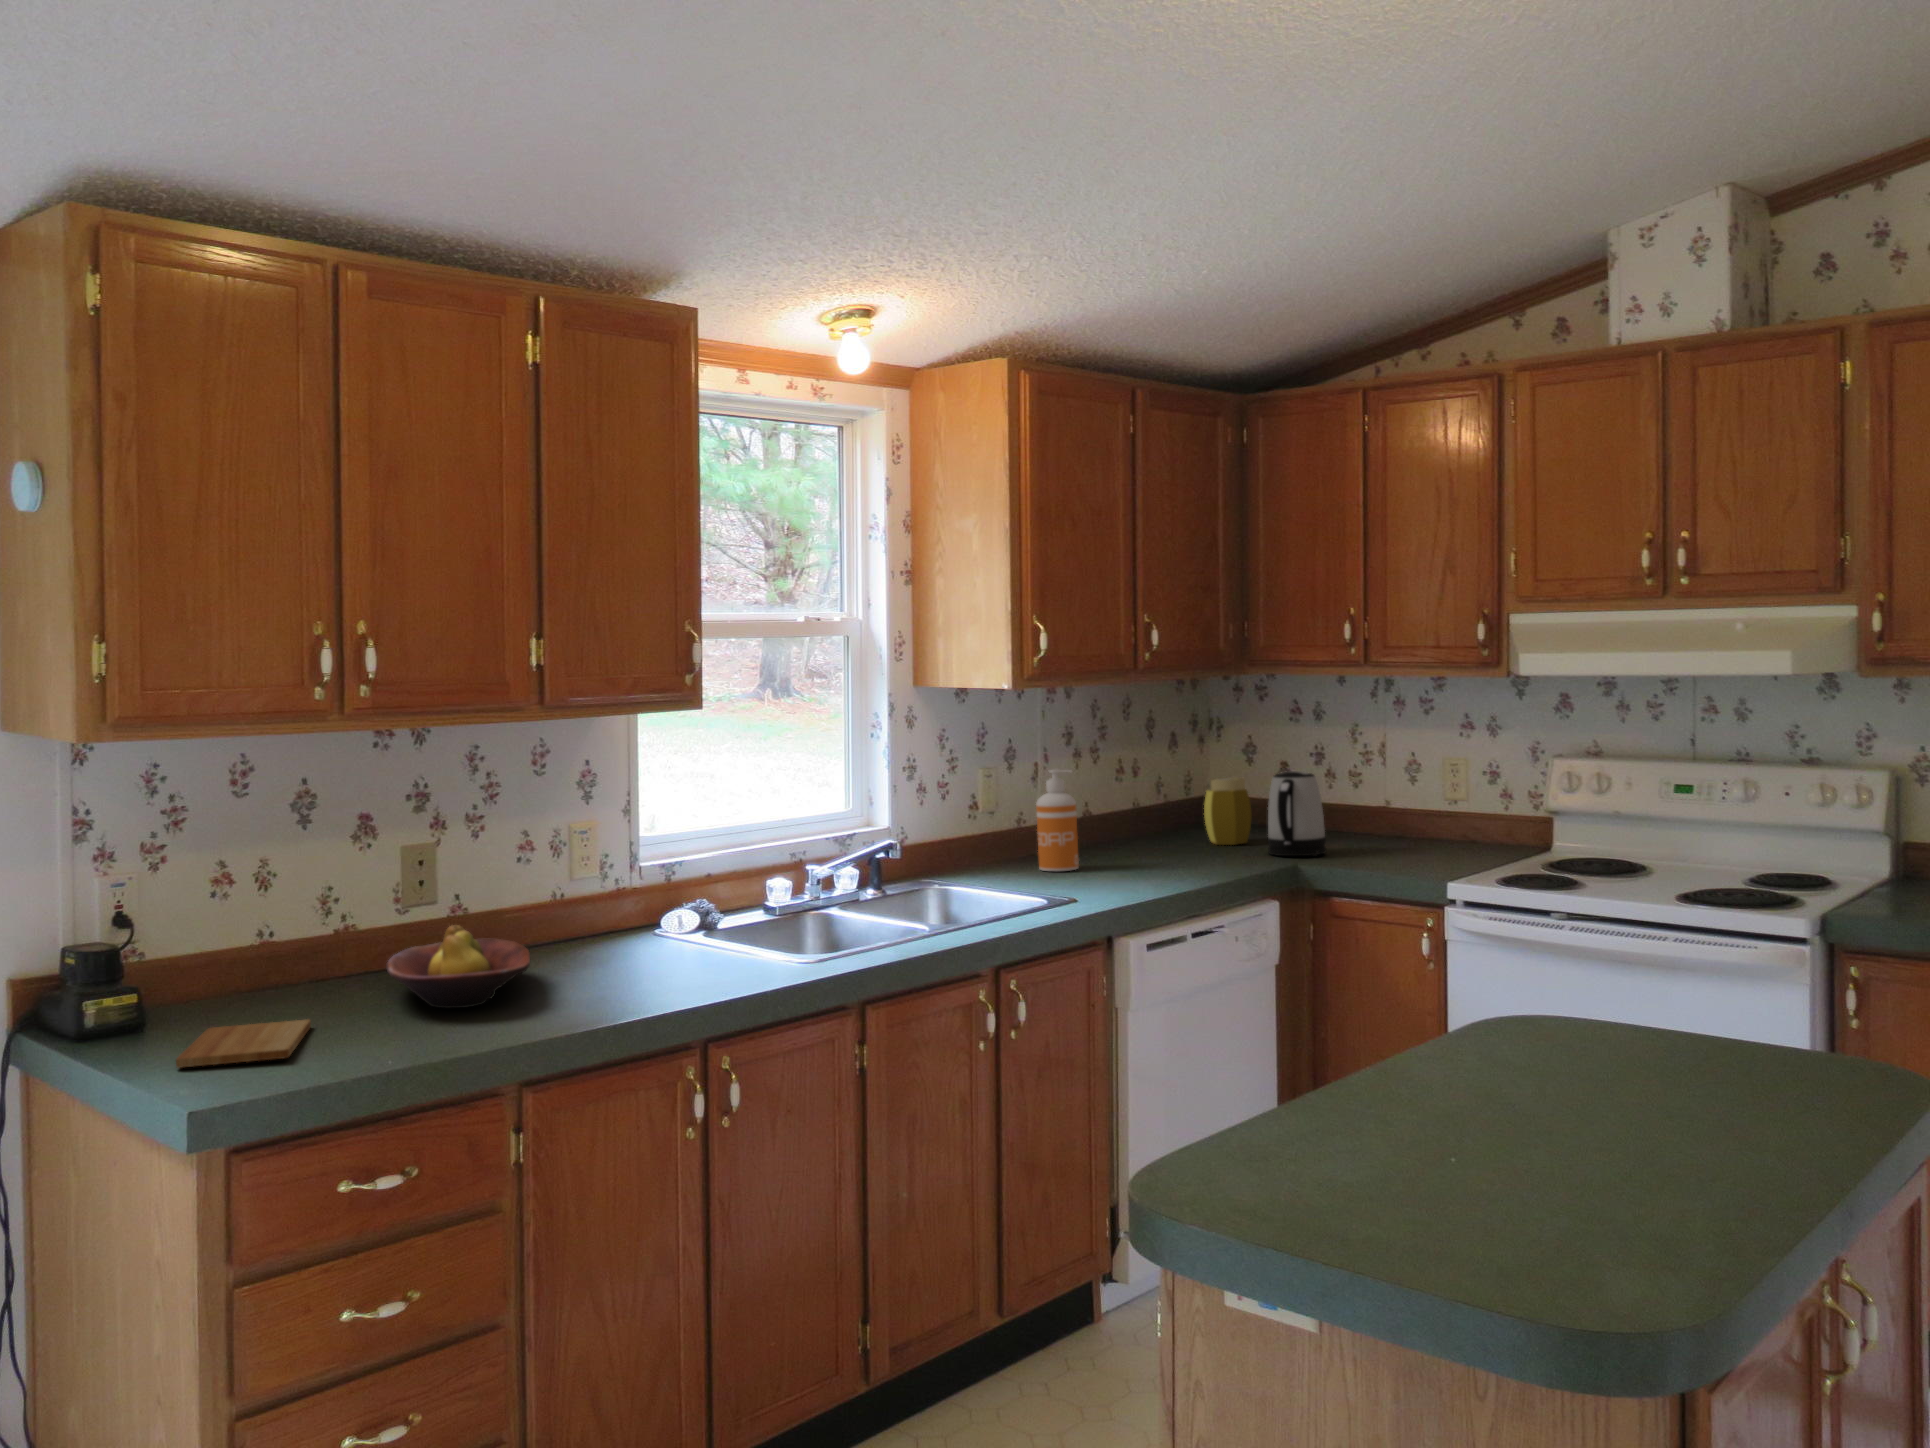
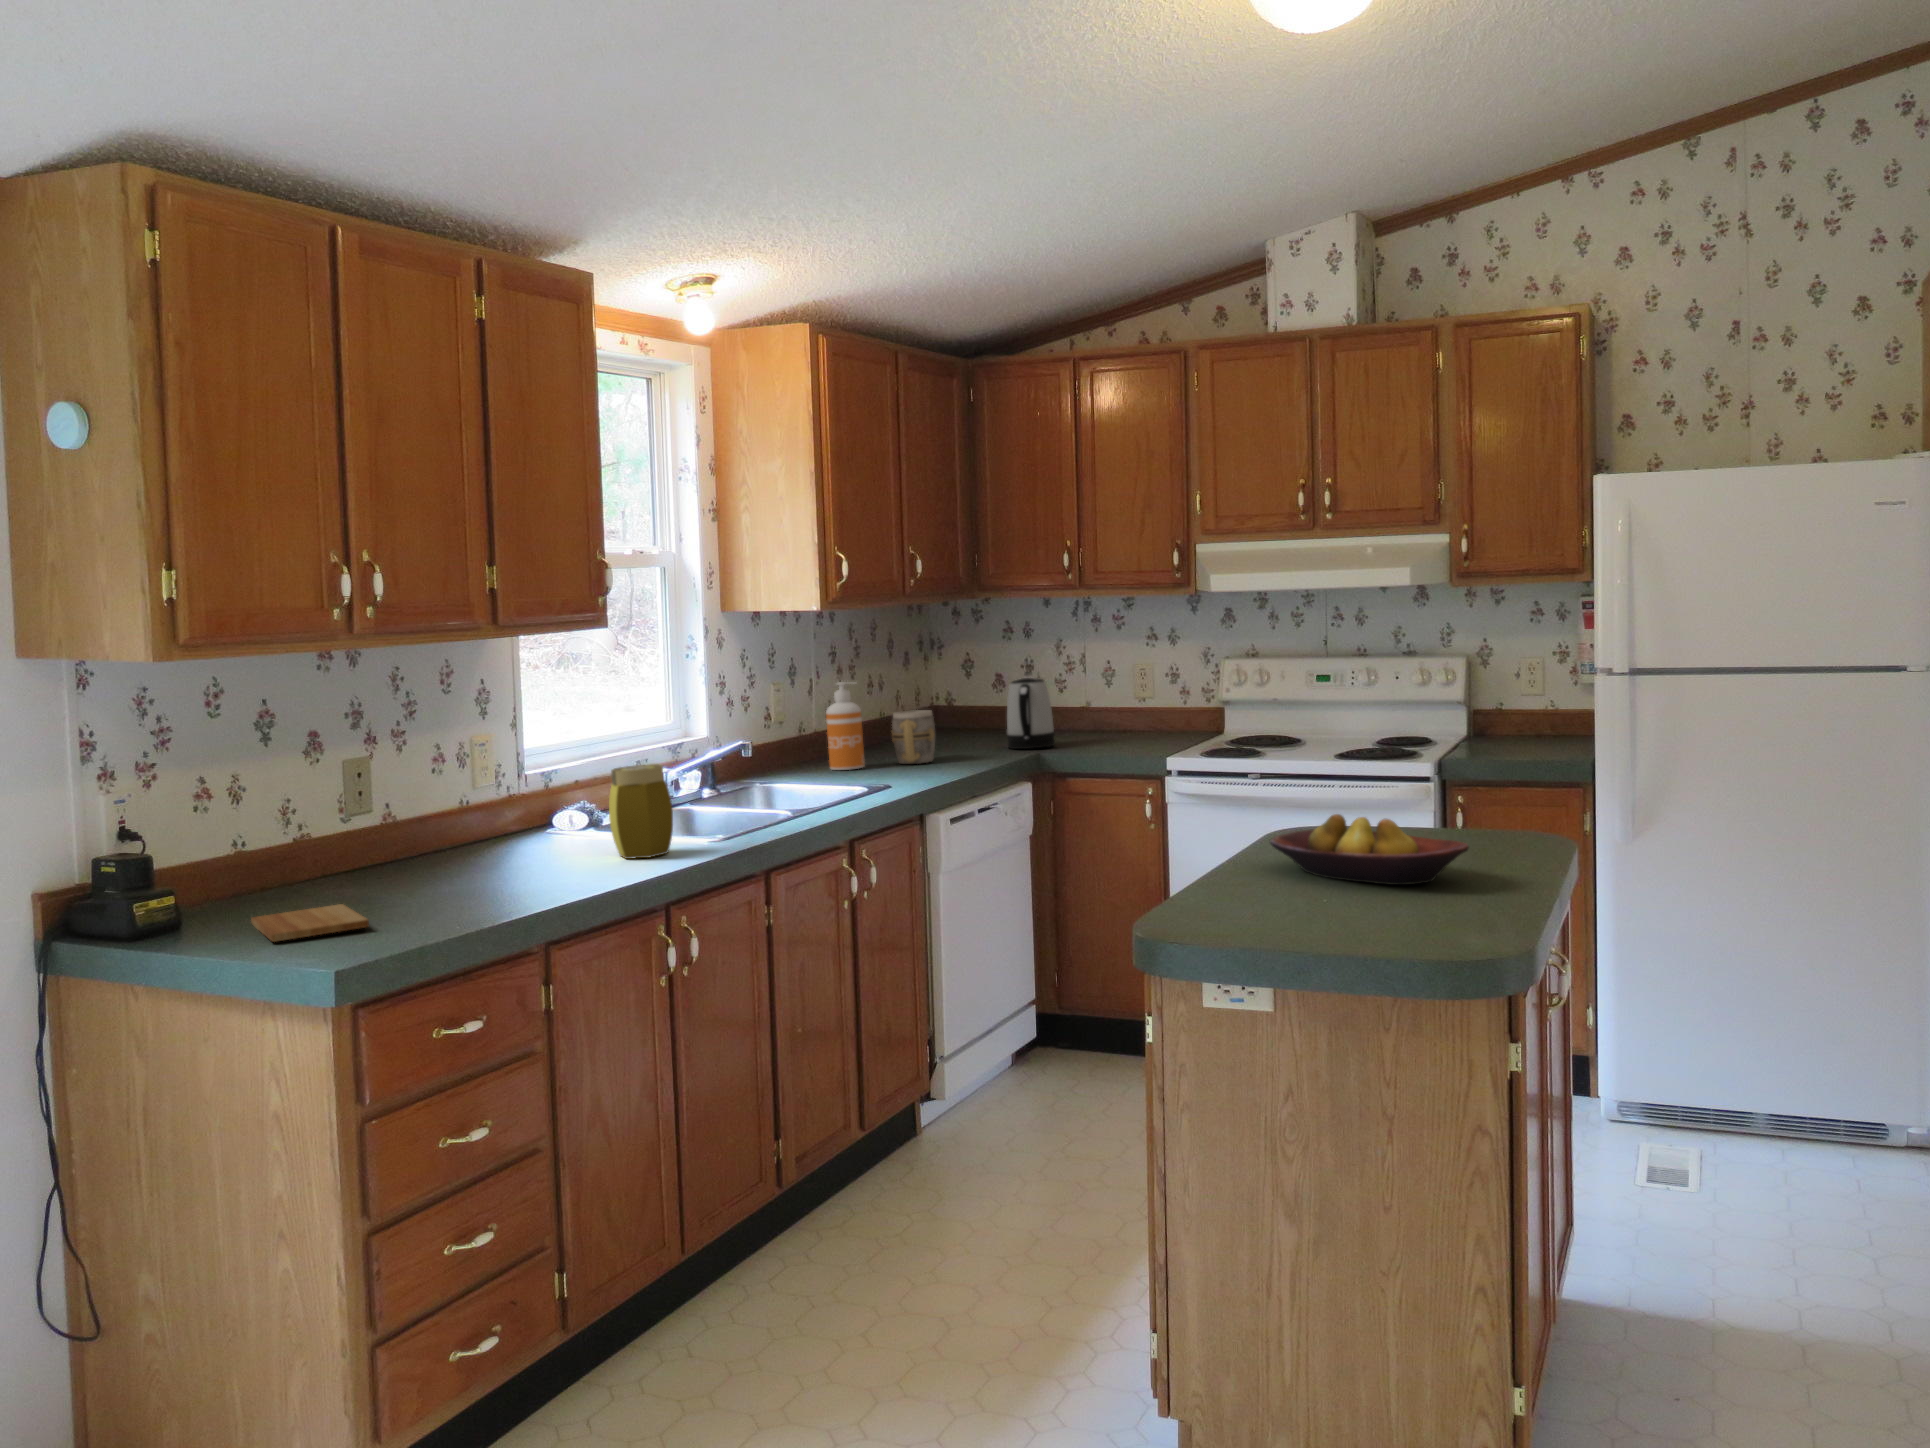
jar: present [1204,777,1252,845] -> present [609,764,673,859]
mug: none [1114,805,1166,869] -> present [892,710,935,764]
fruit bowl: present [386,925,530,1008] -> present [1270,814,1469,885]

